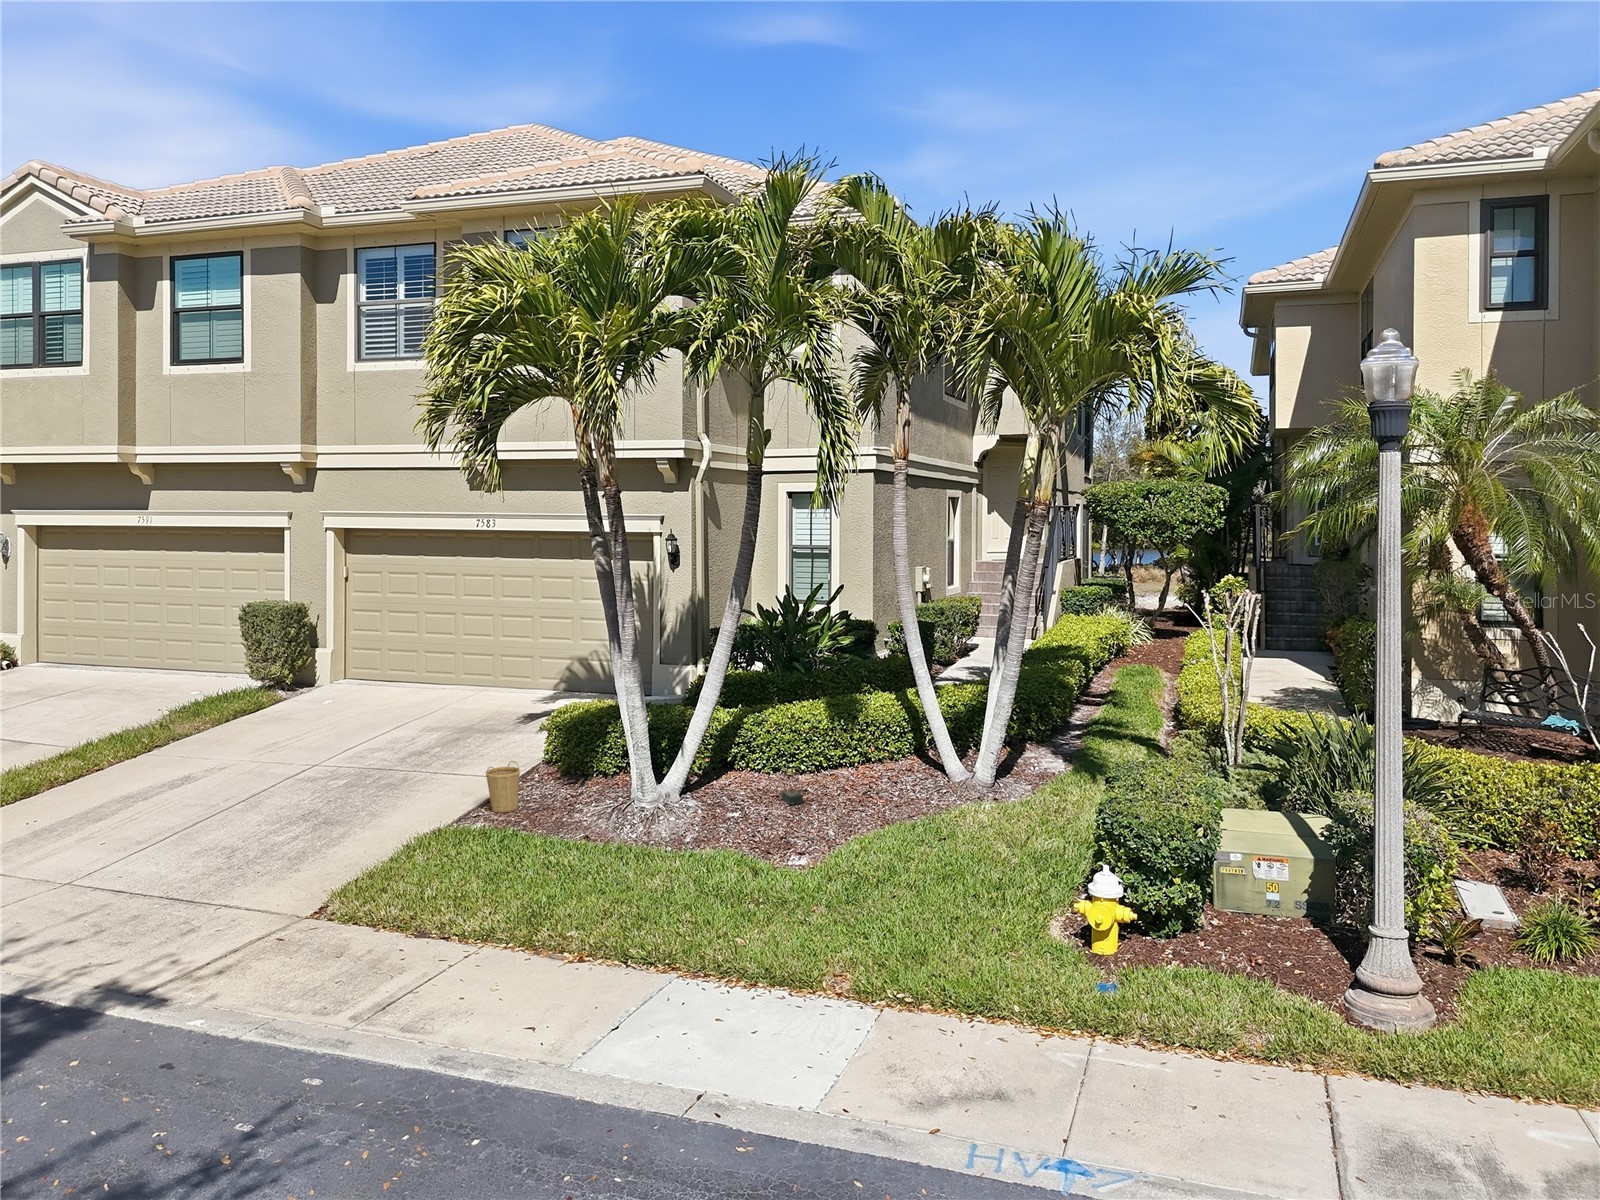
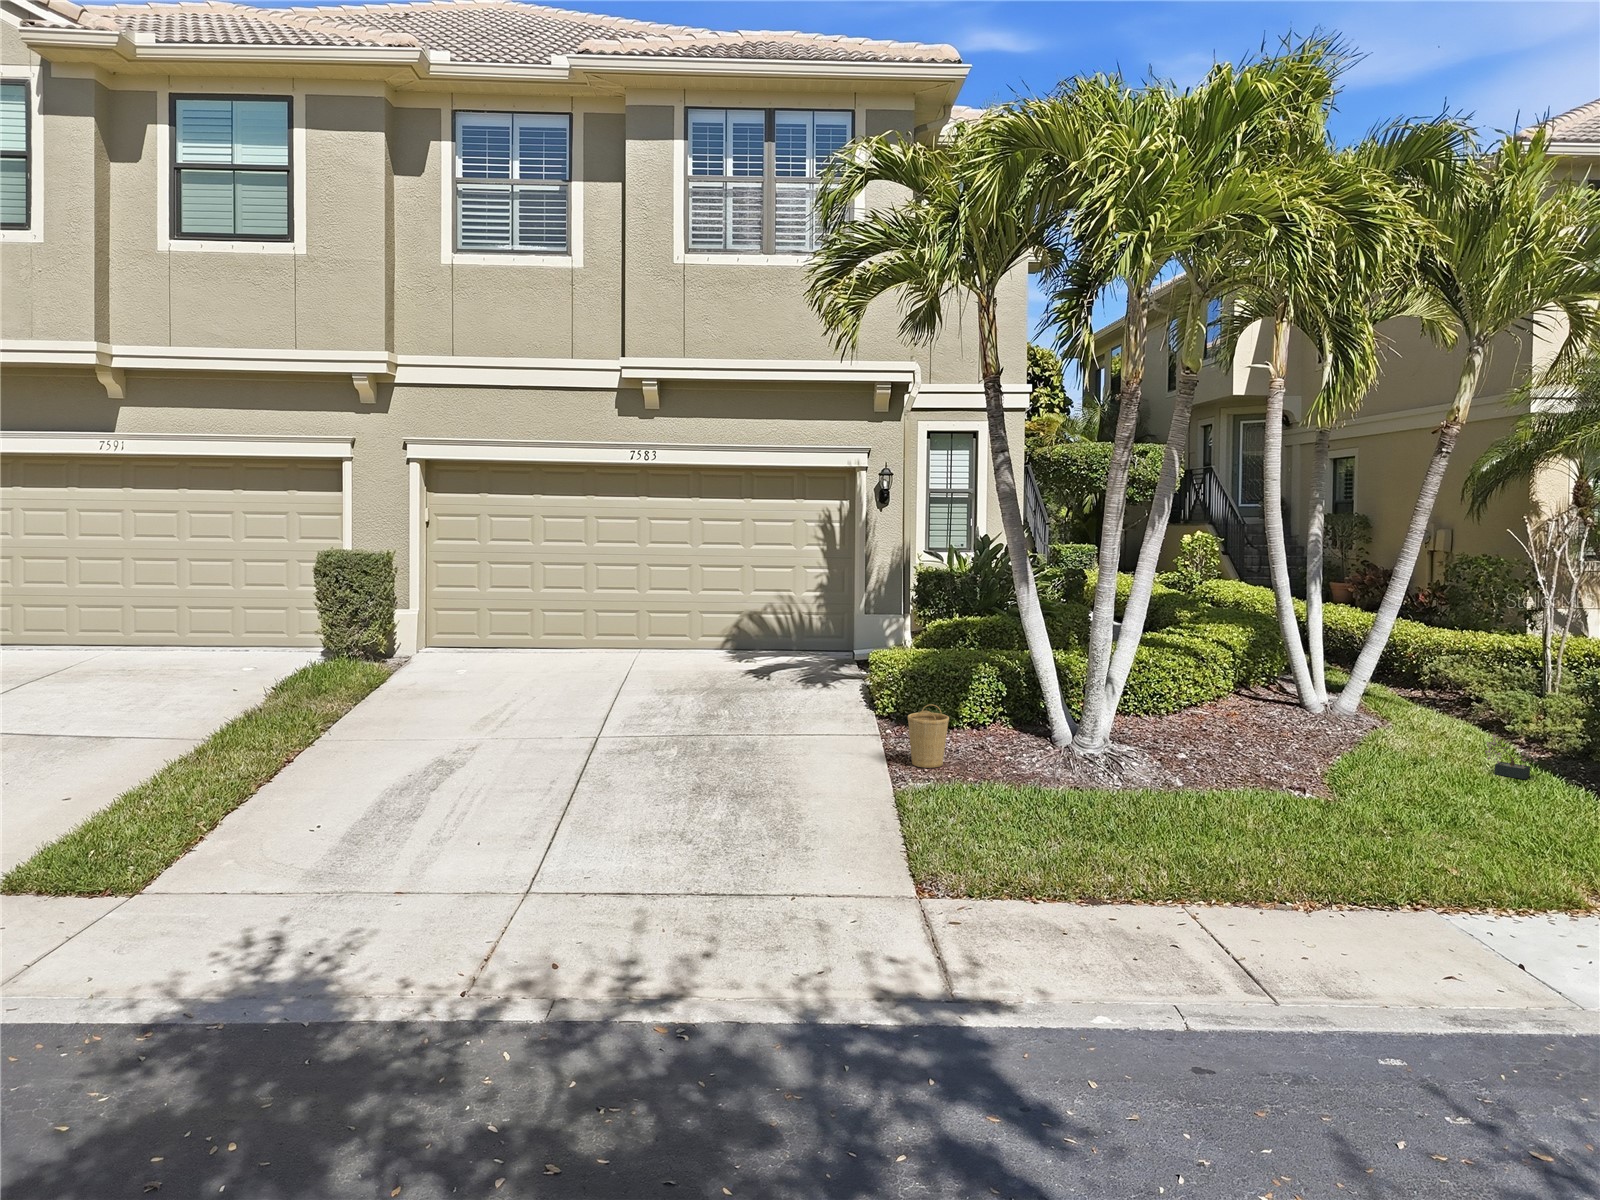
decorative plant: present [776,769,803,805] -> present [1485,735,1538,779]

